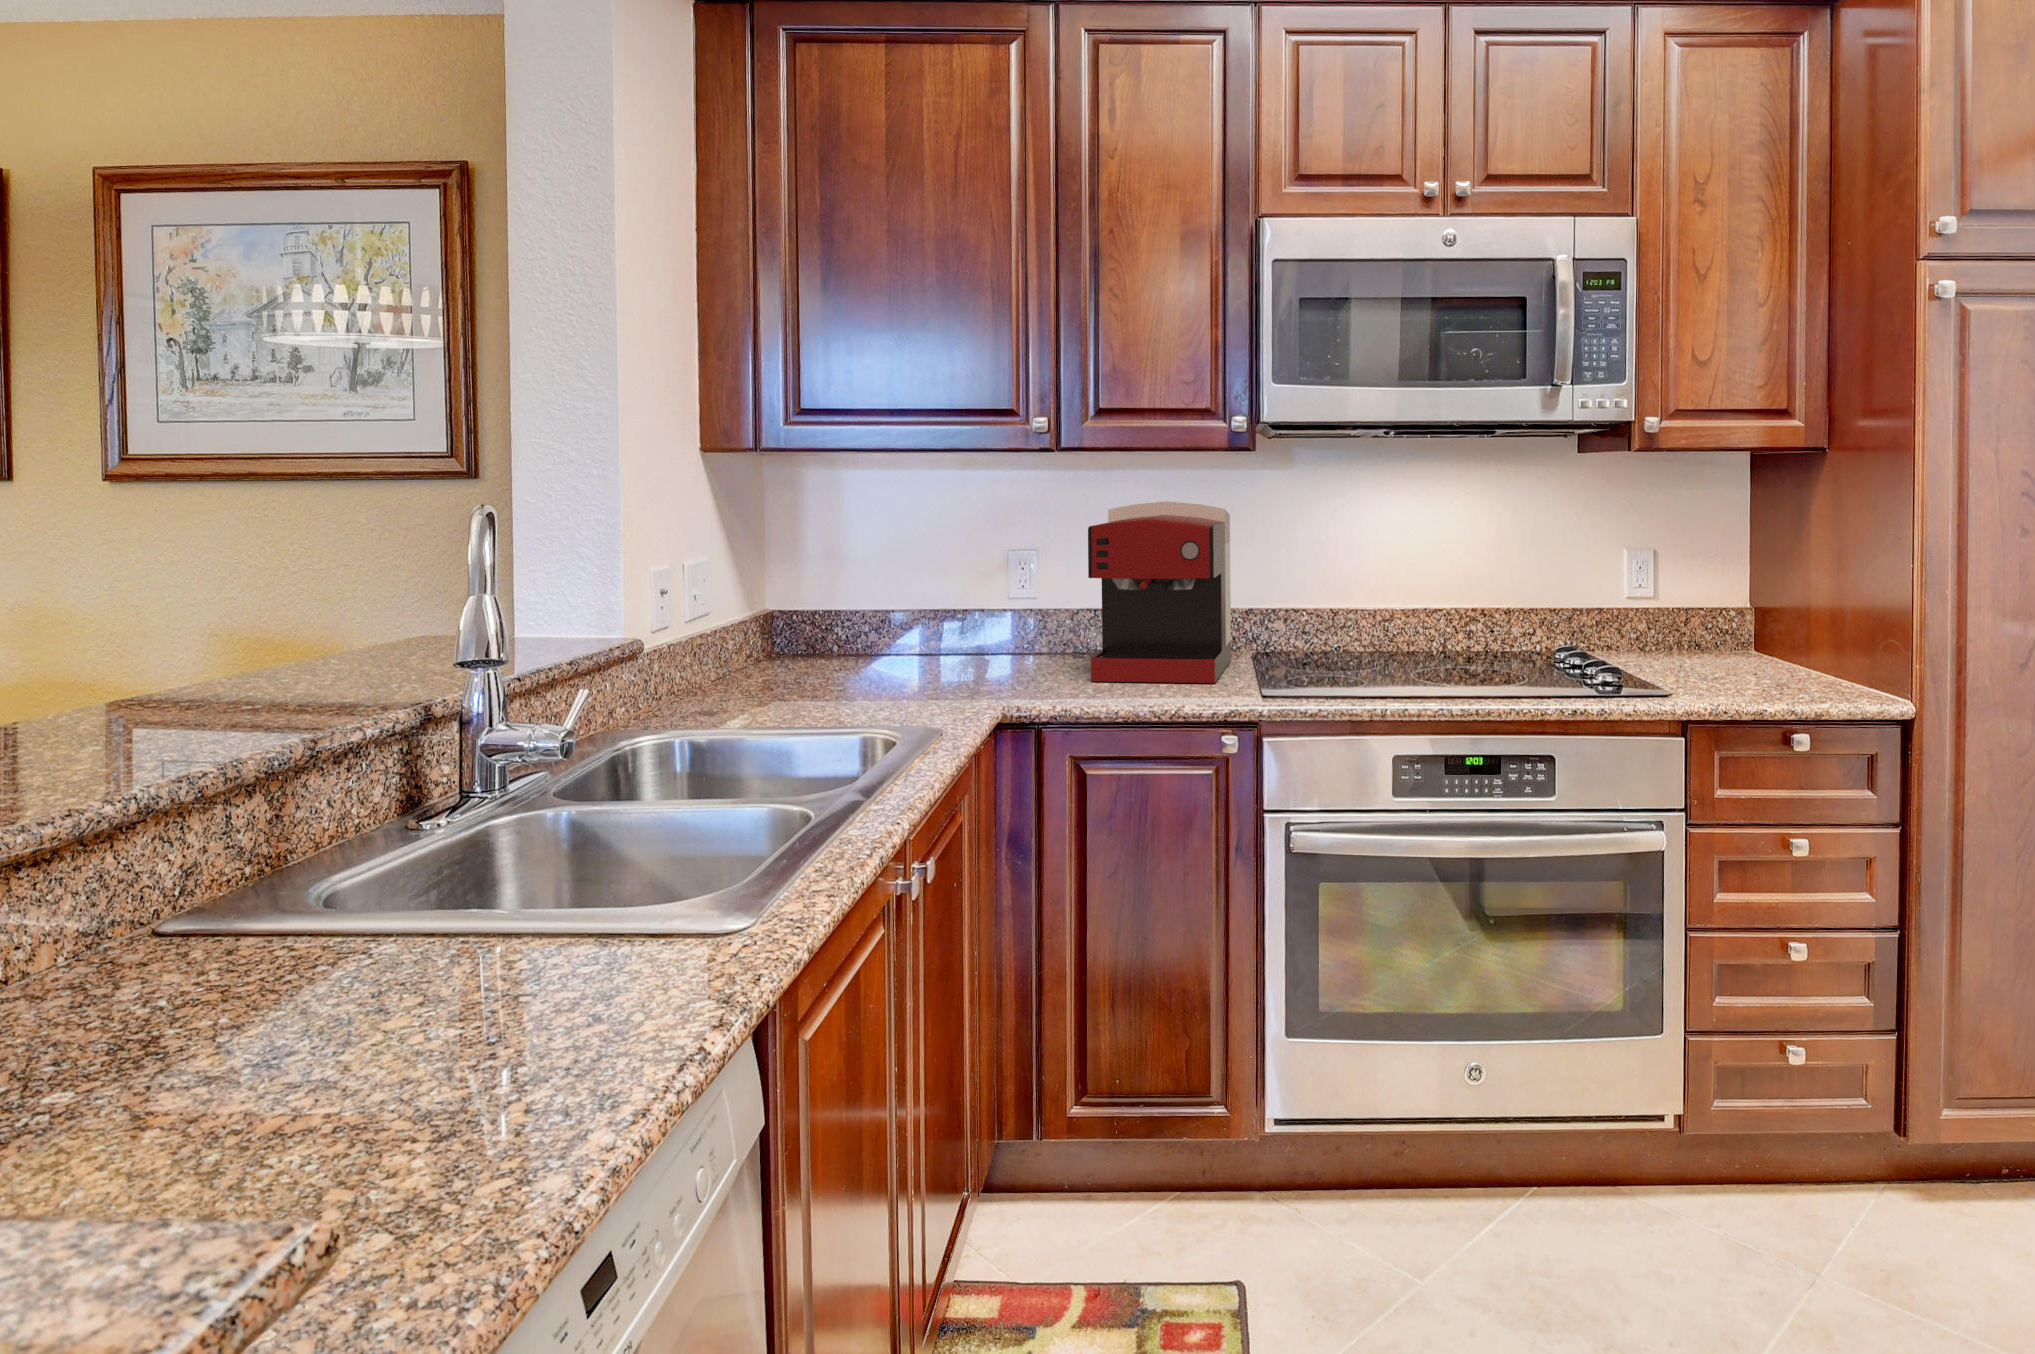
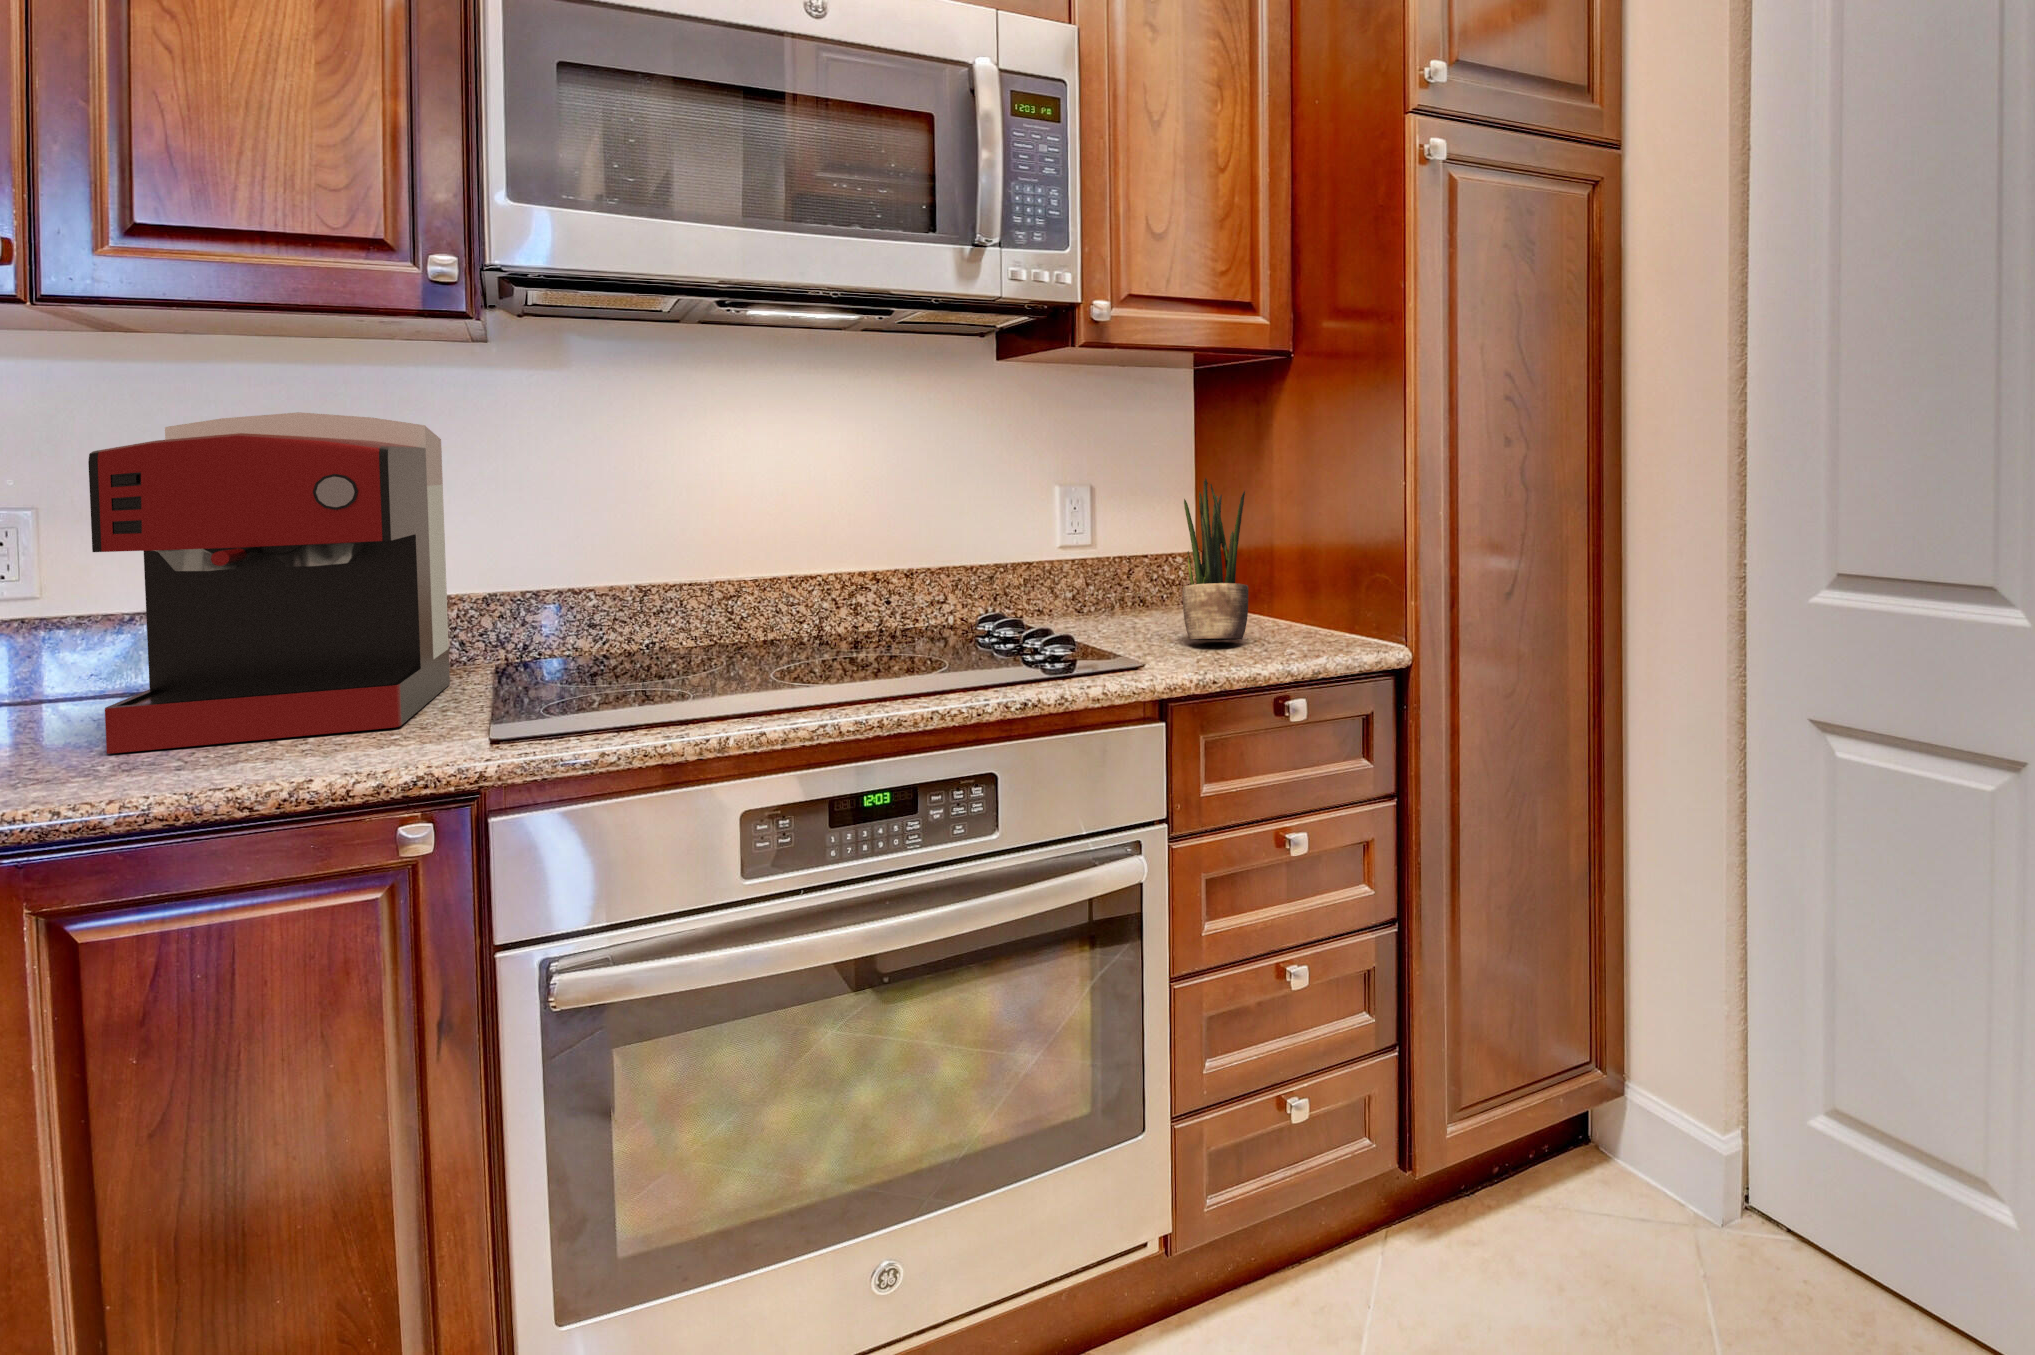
potted plant: none [1713,553,1769,682] -> present [1182,478,1248,640]

